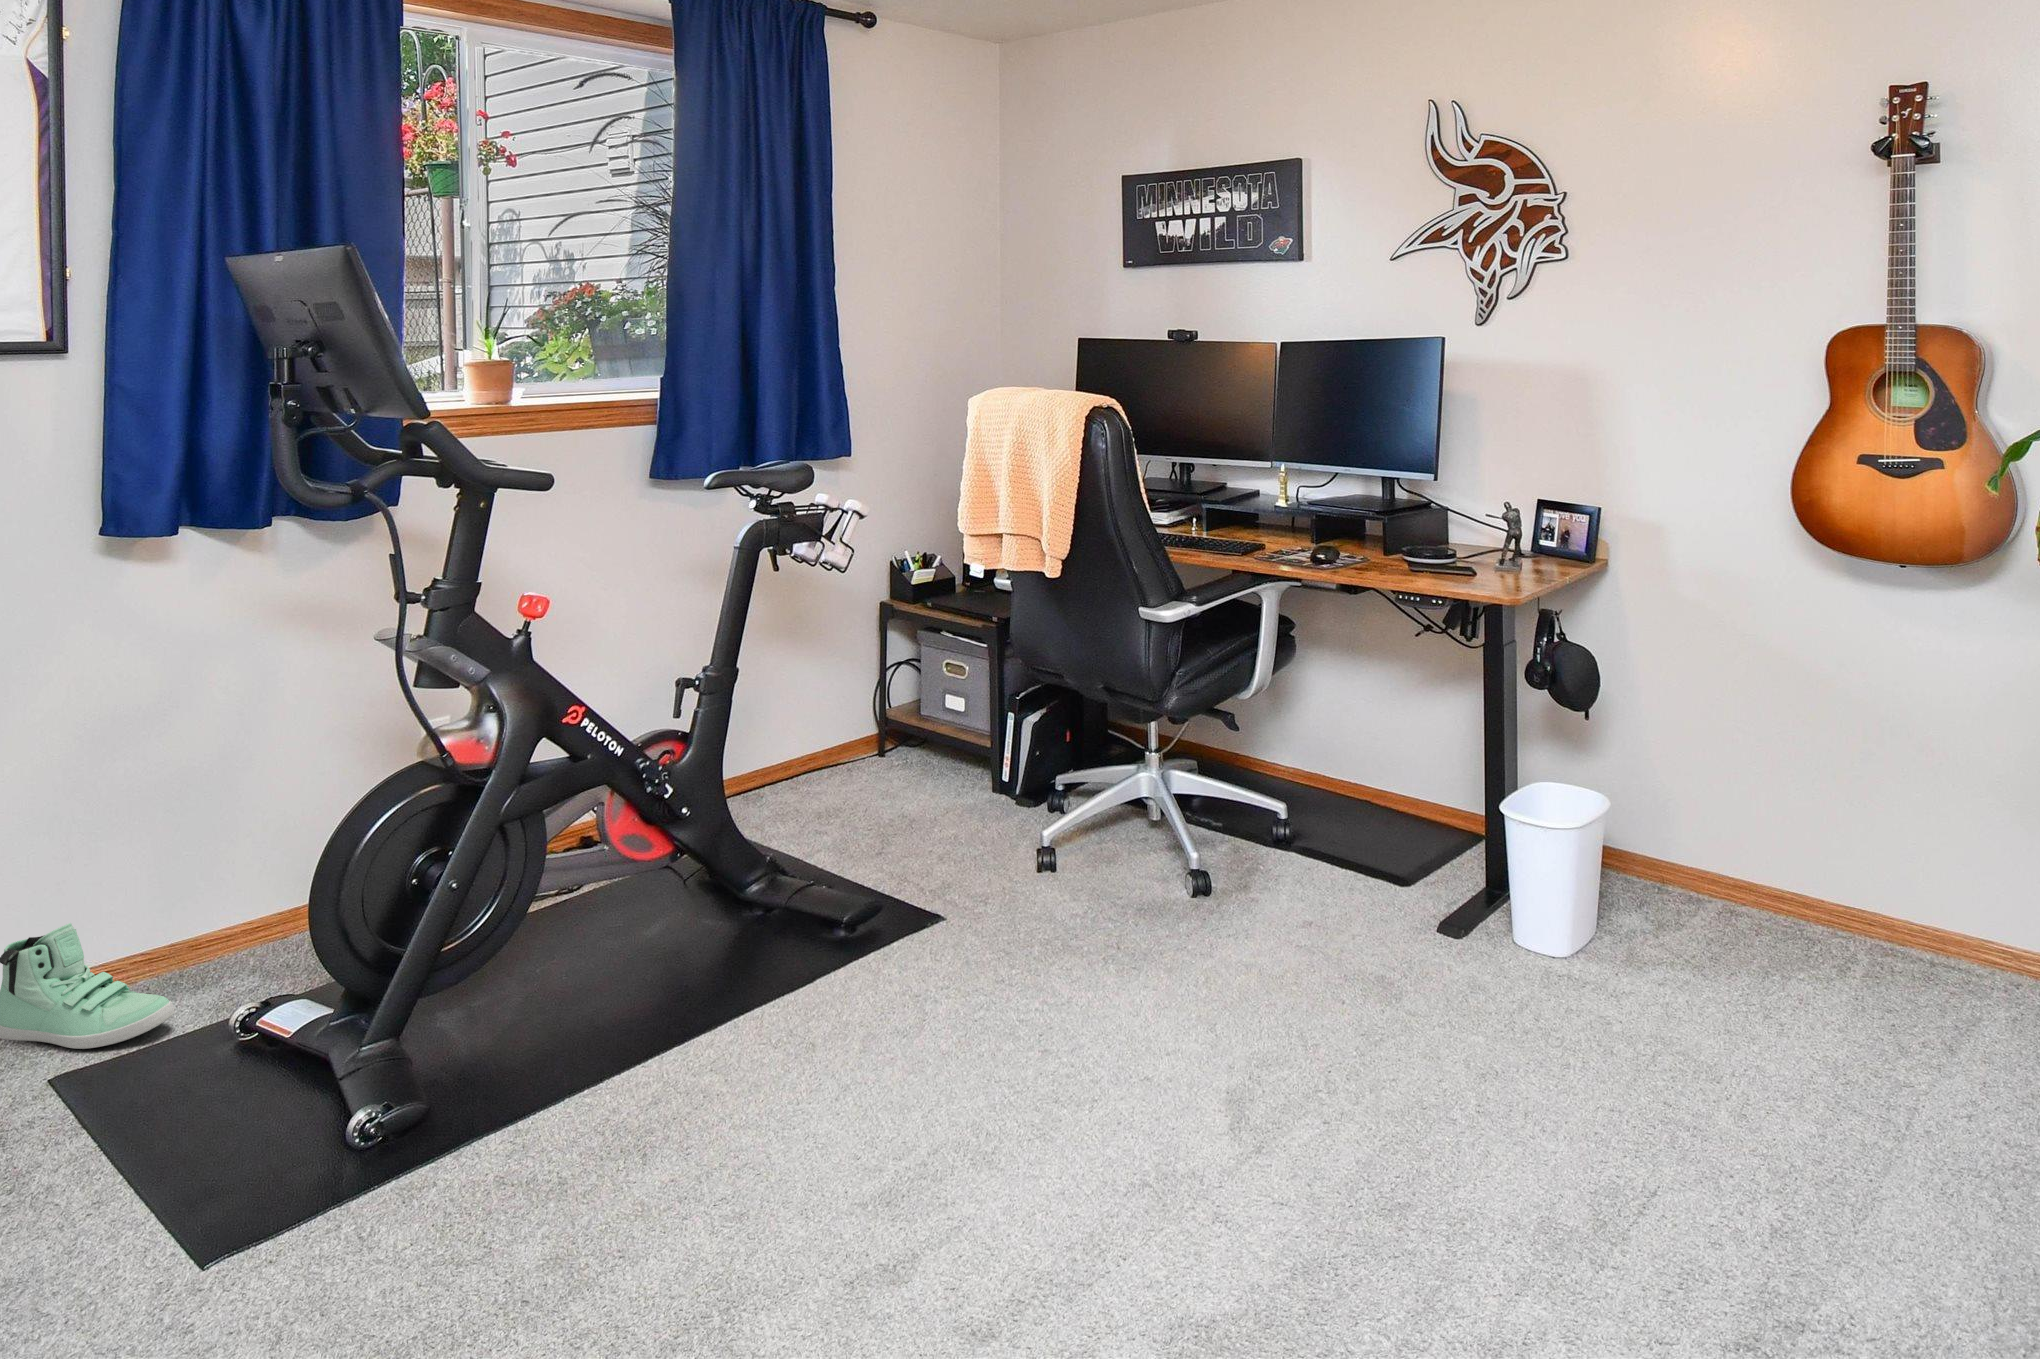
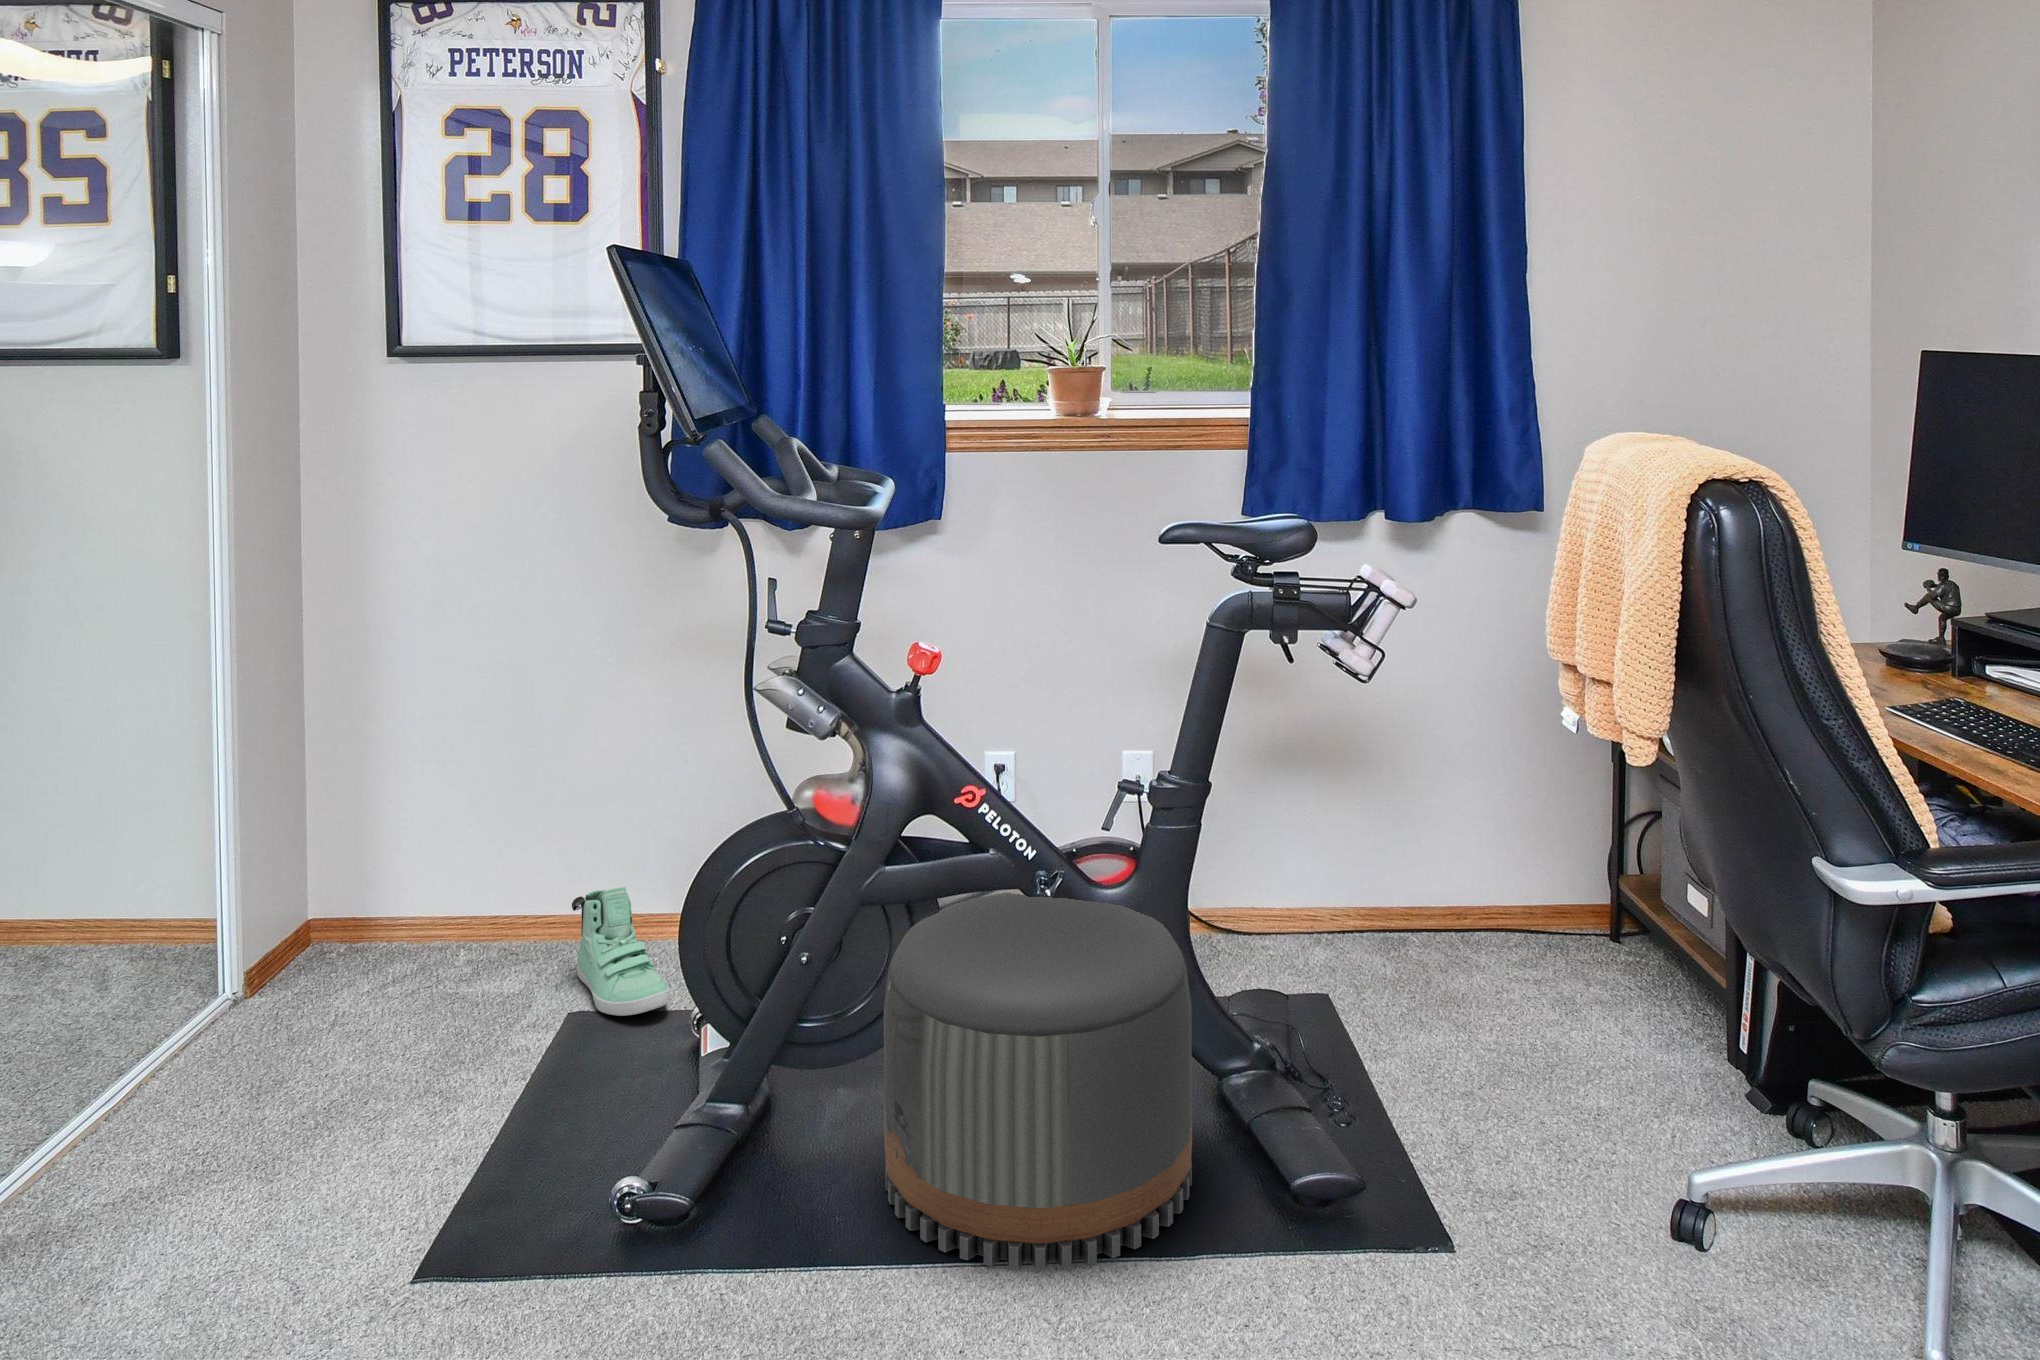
pouf: none [534,771,783,1043] -> present [884,892,1192,1270]

